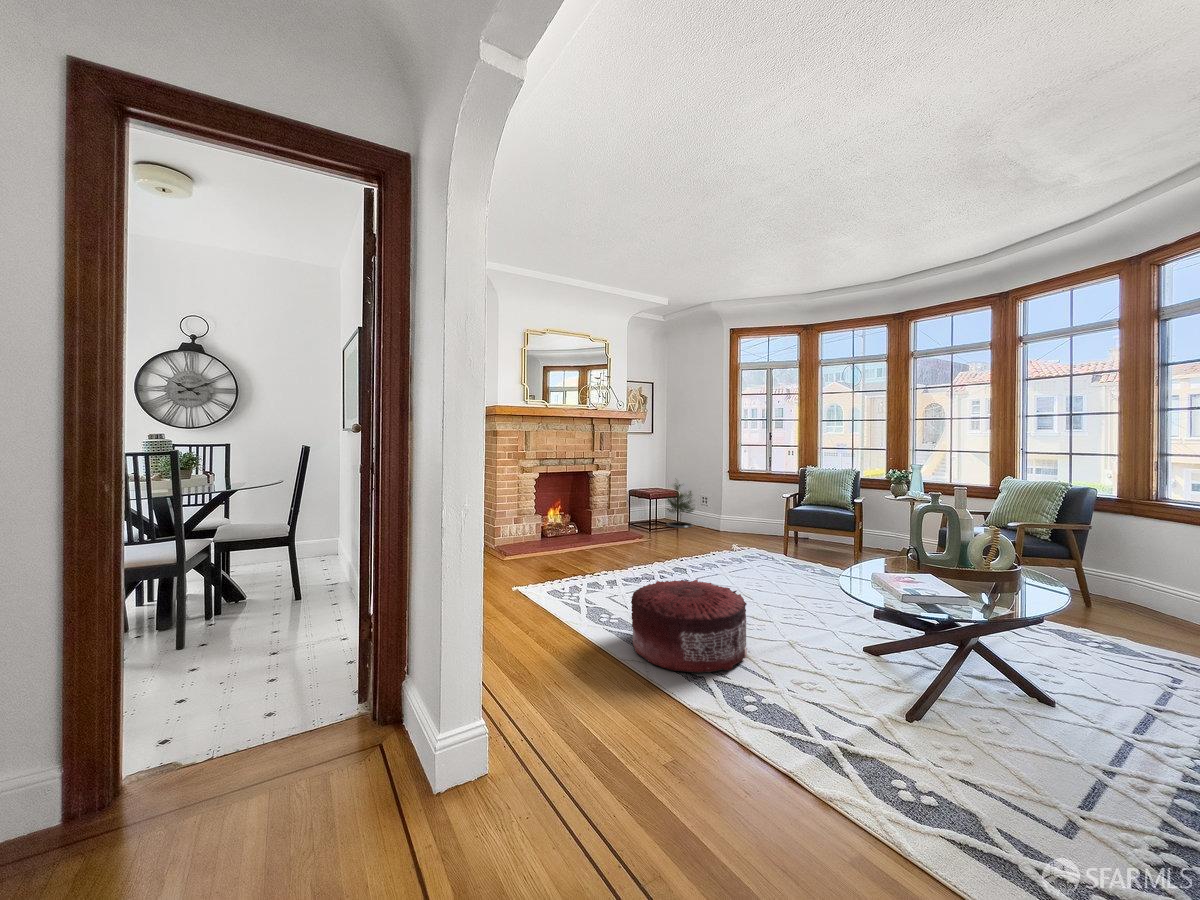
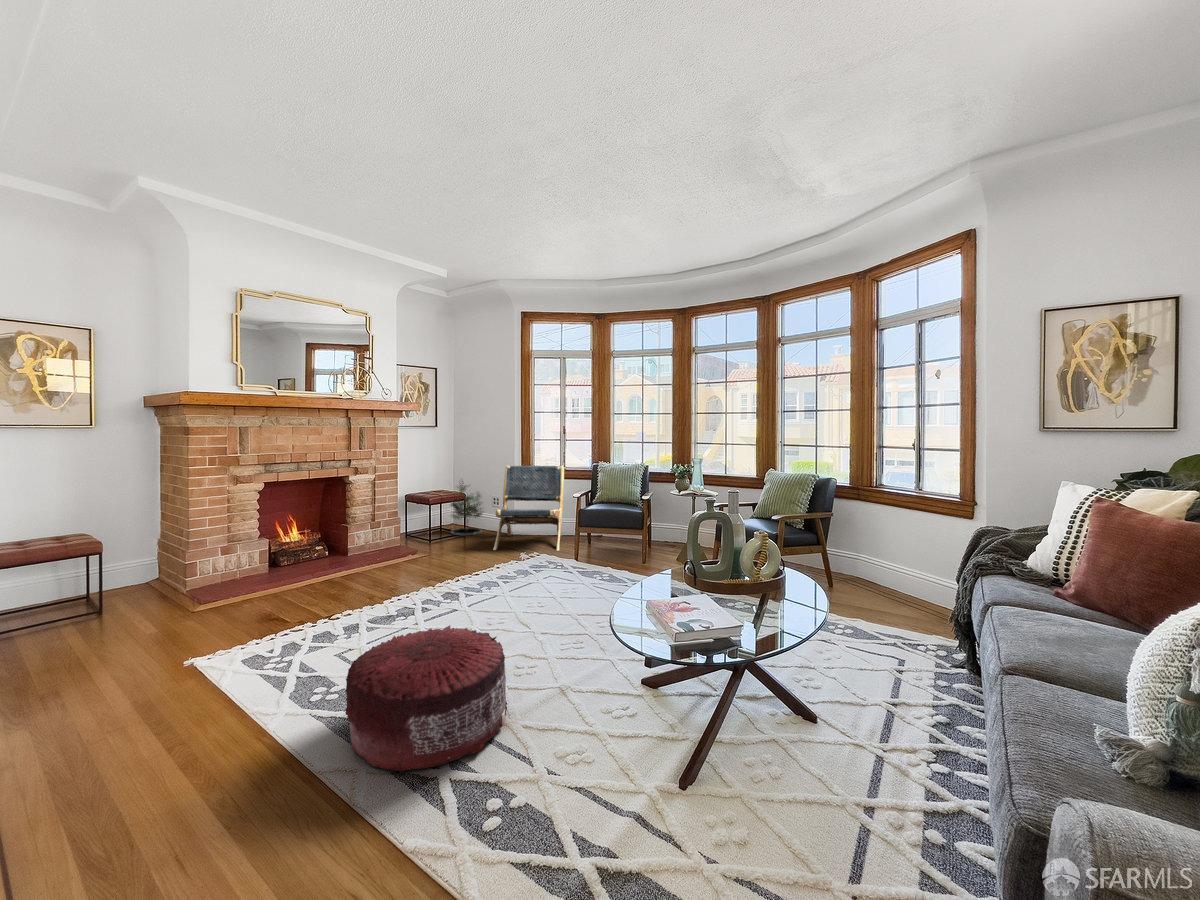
lounge chair: none [706,468,771,546] -> present [493,465,564,551]

